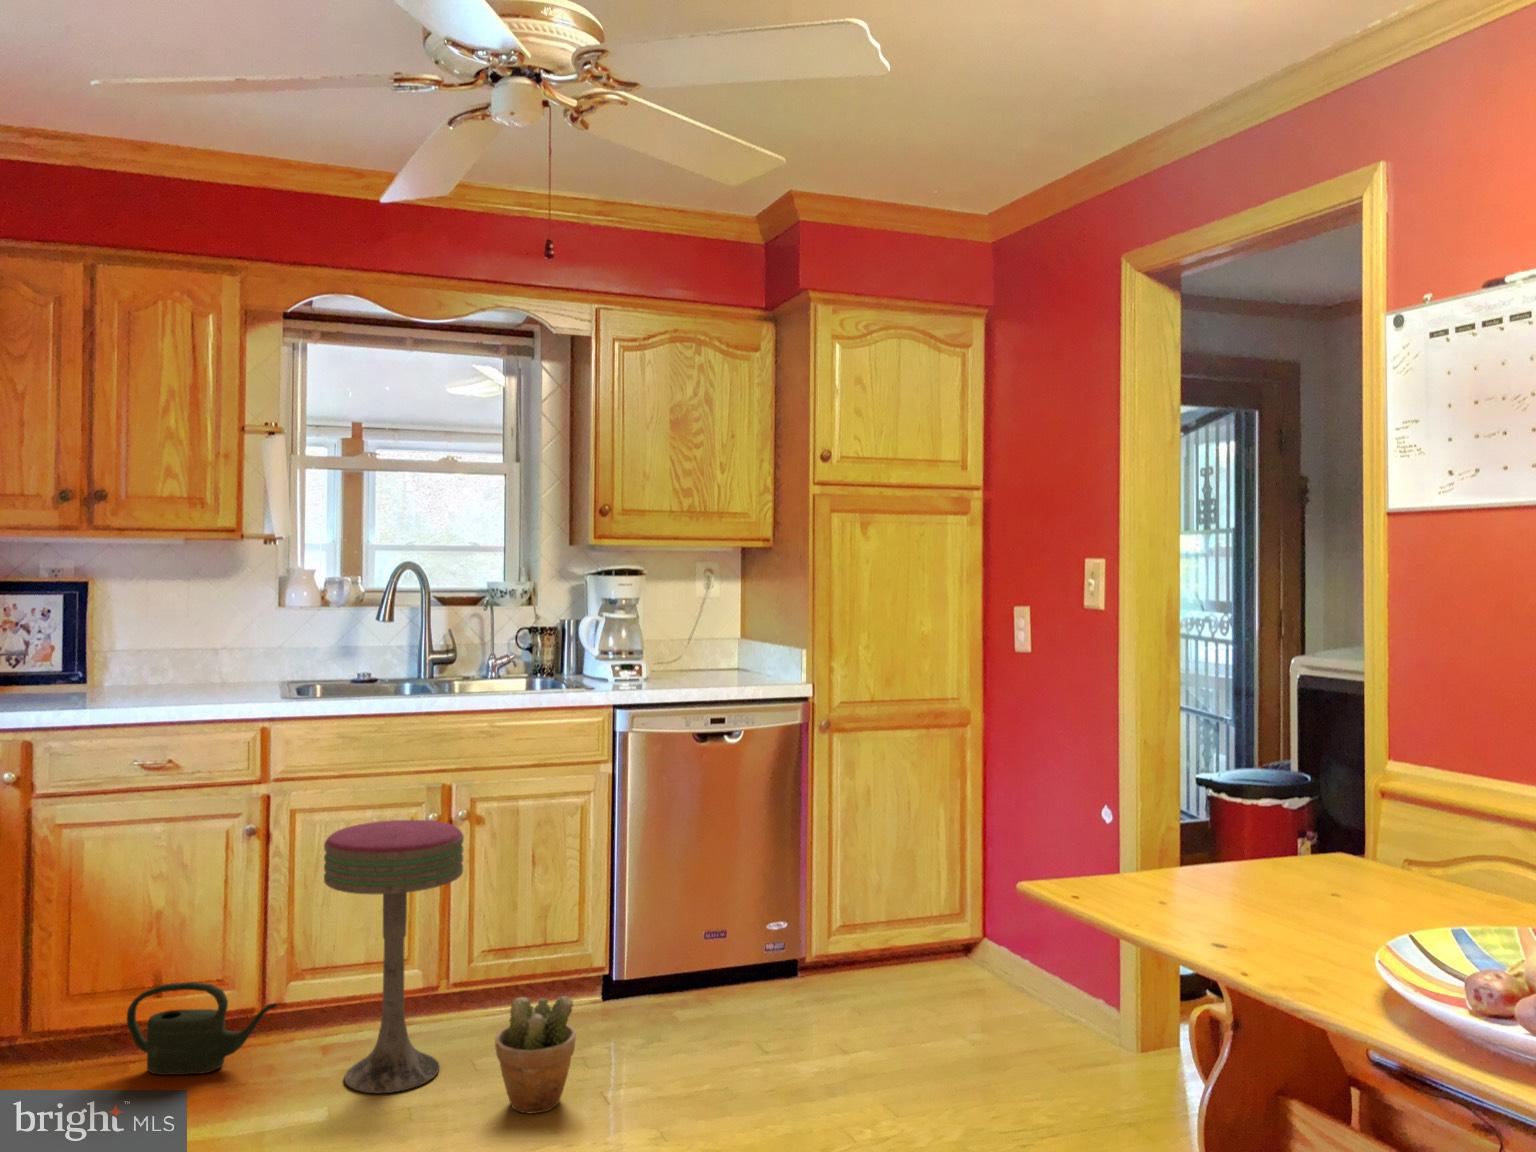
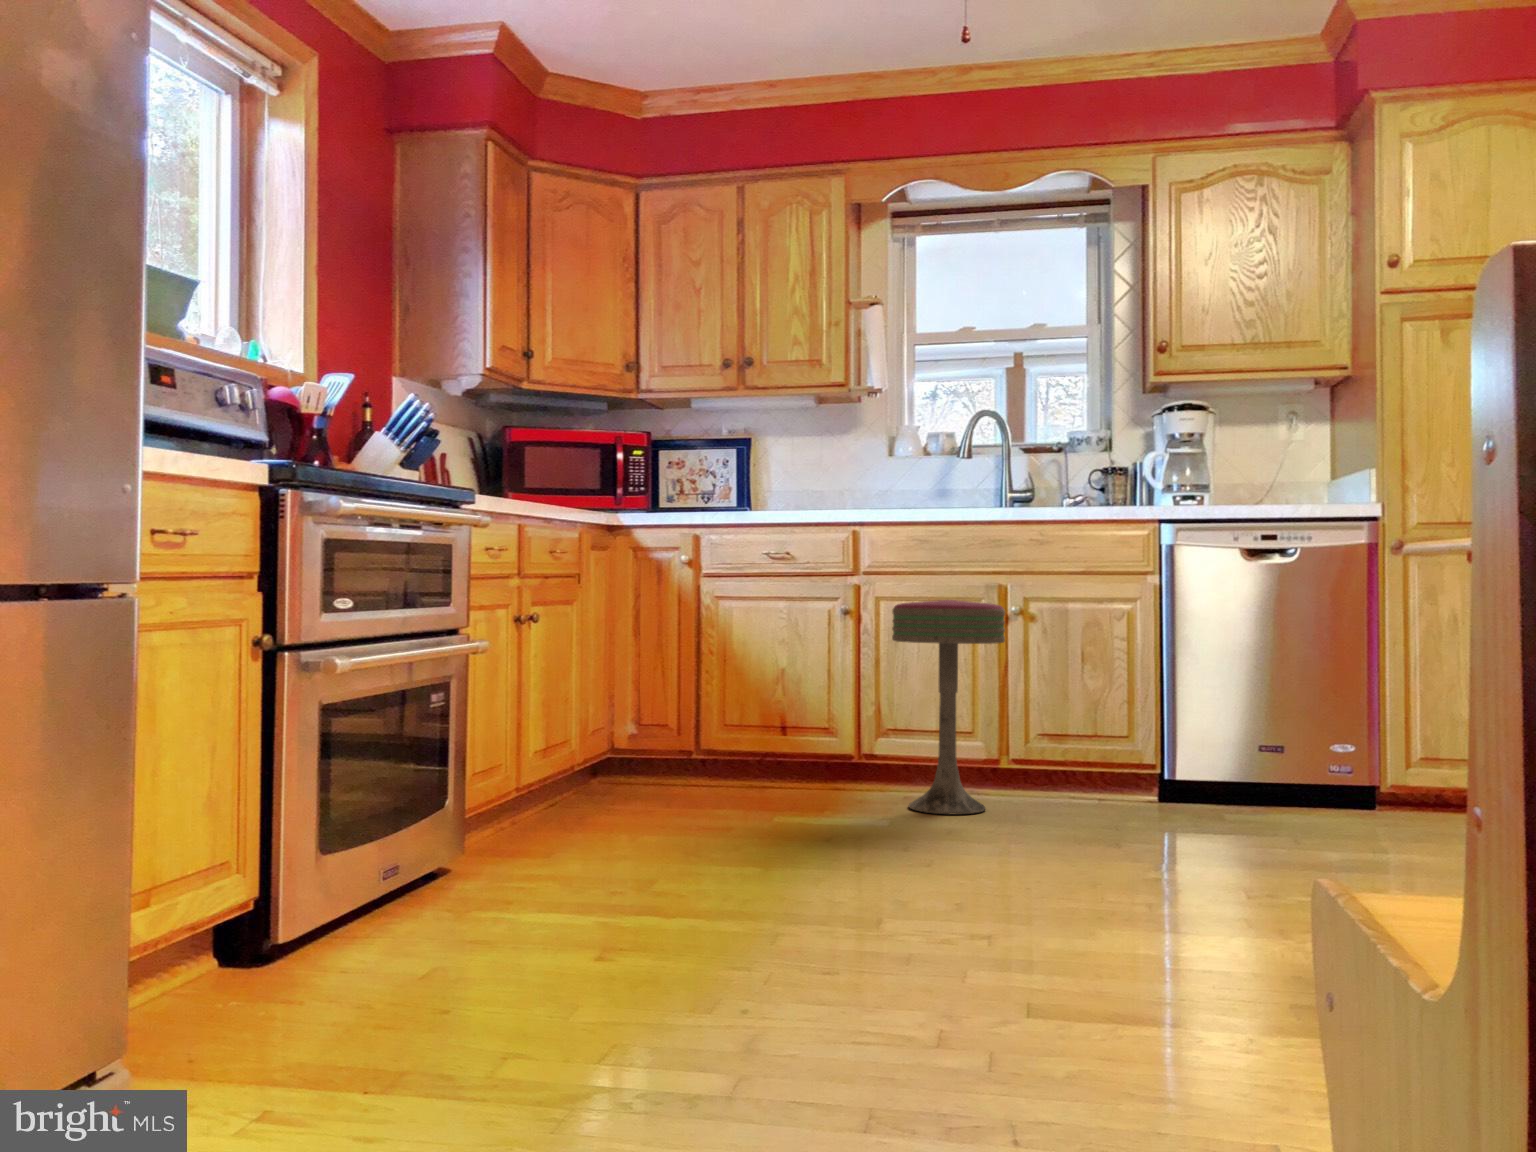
watering can: present [126,982,277,1075] -> none [763,724,864,794]
potted plant: present [495,996,576,1114] -> none [1016,736,1088,834]

